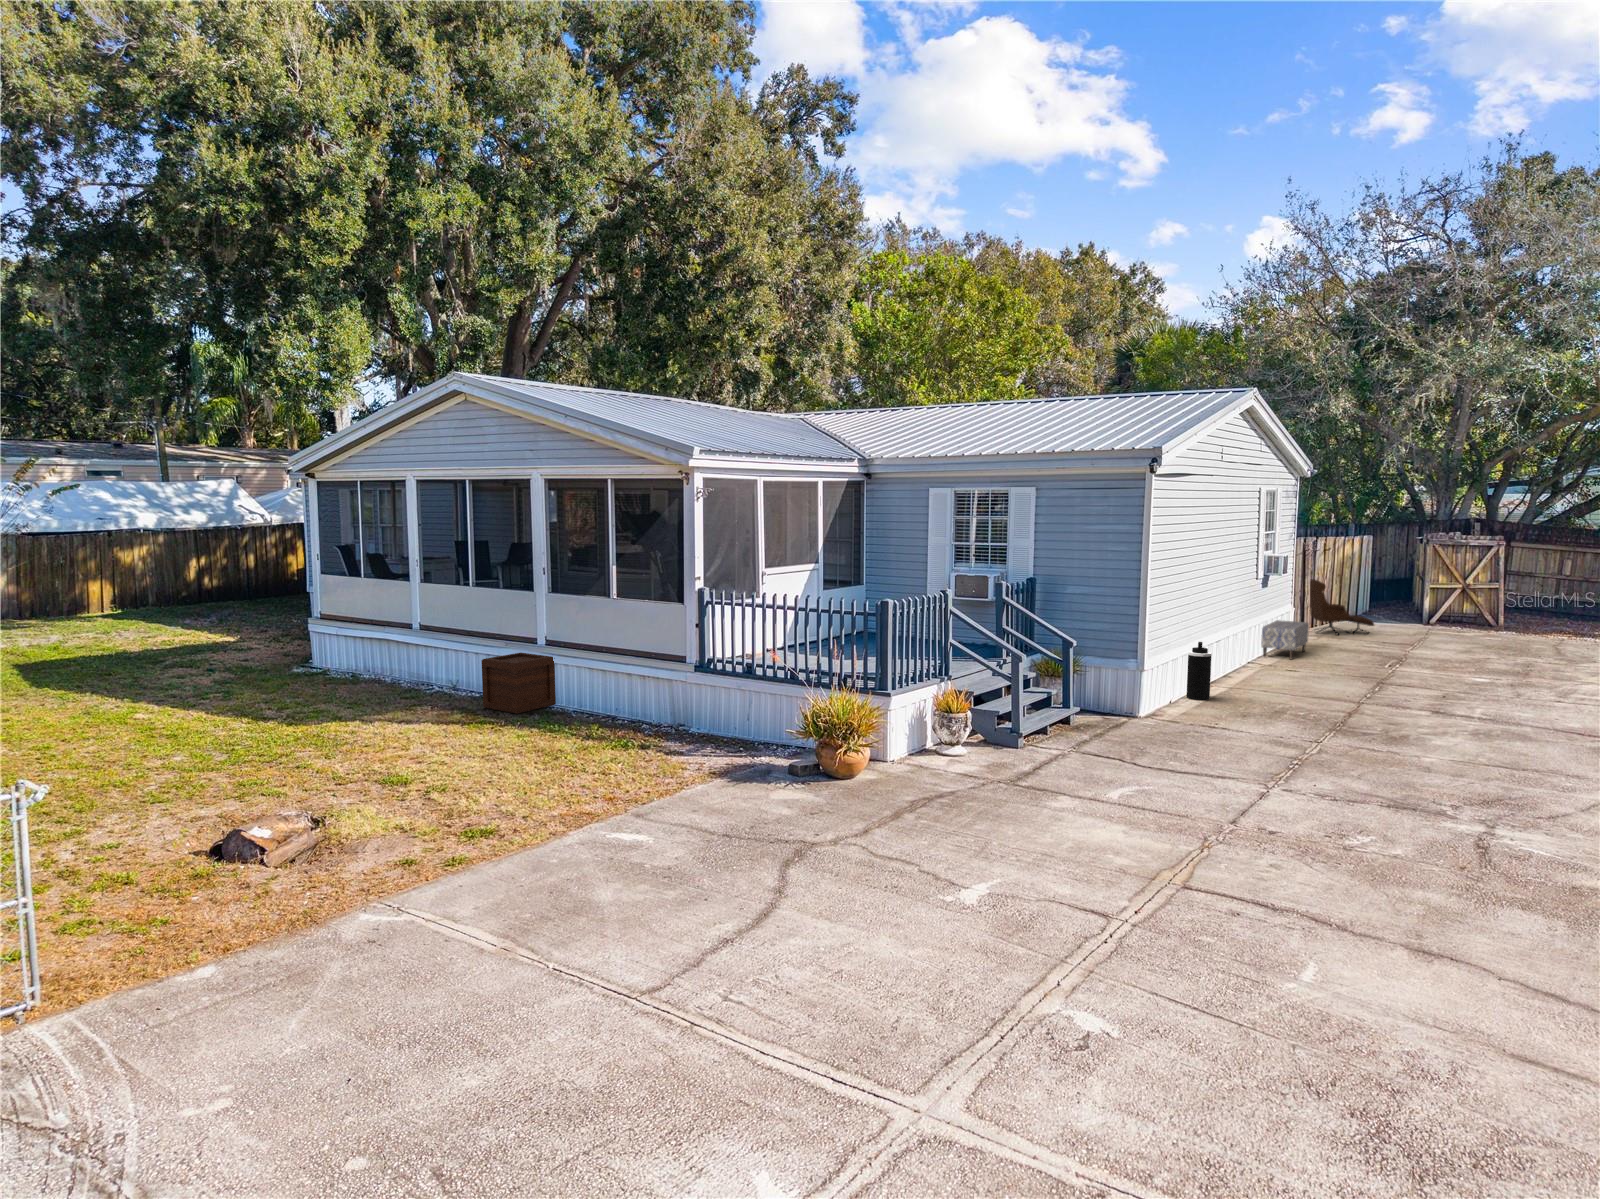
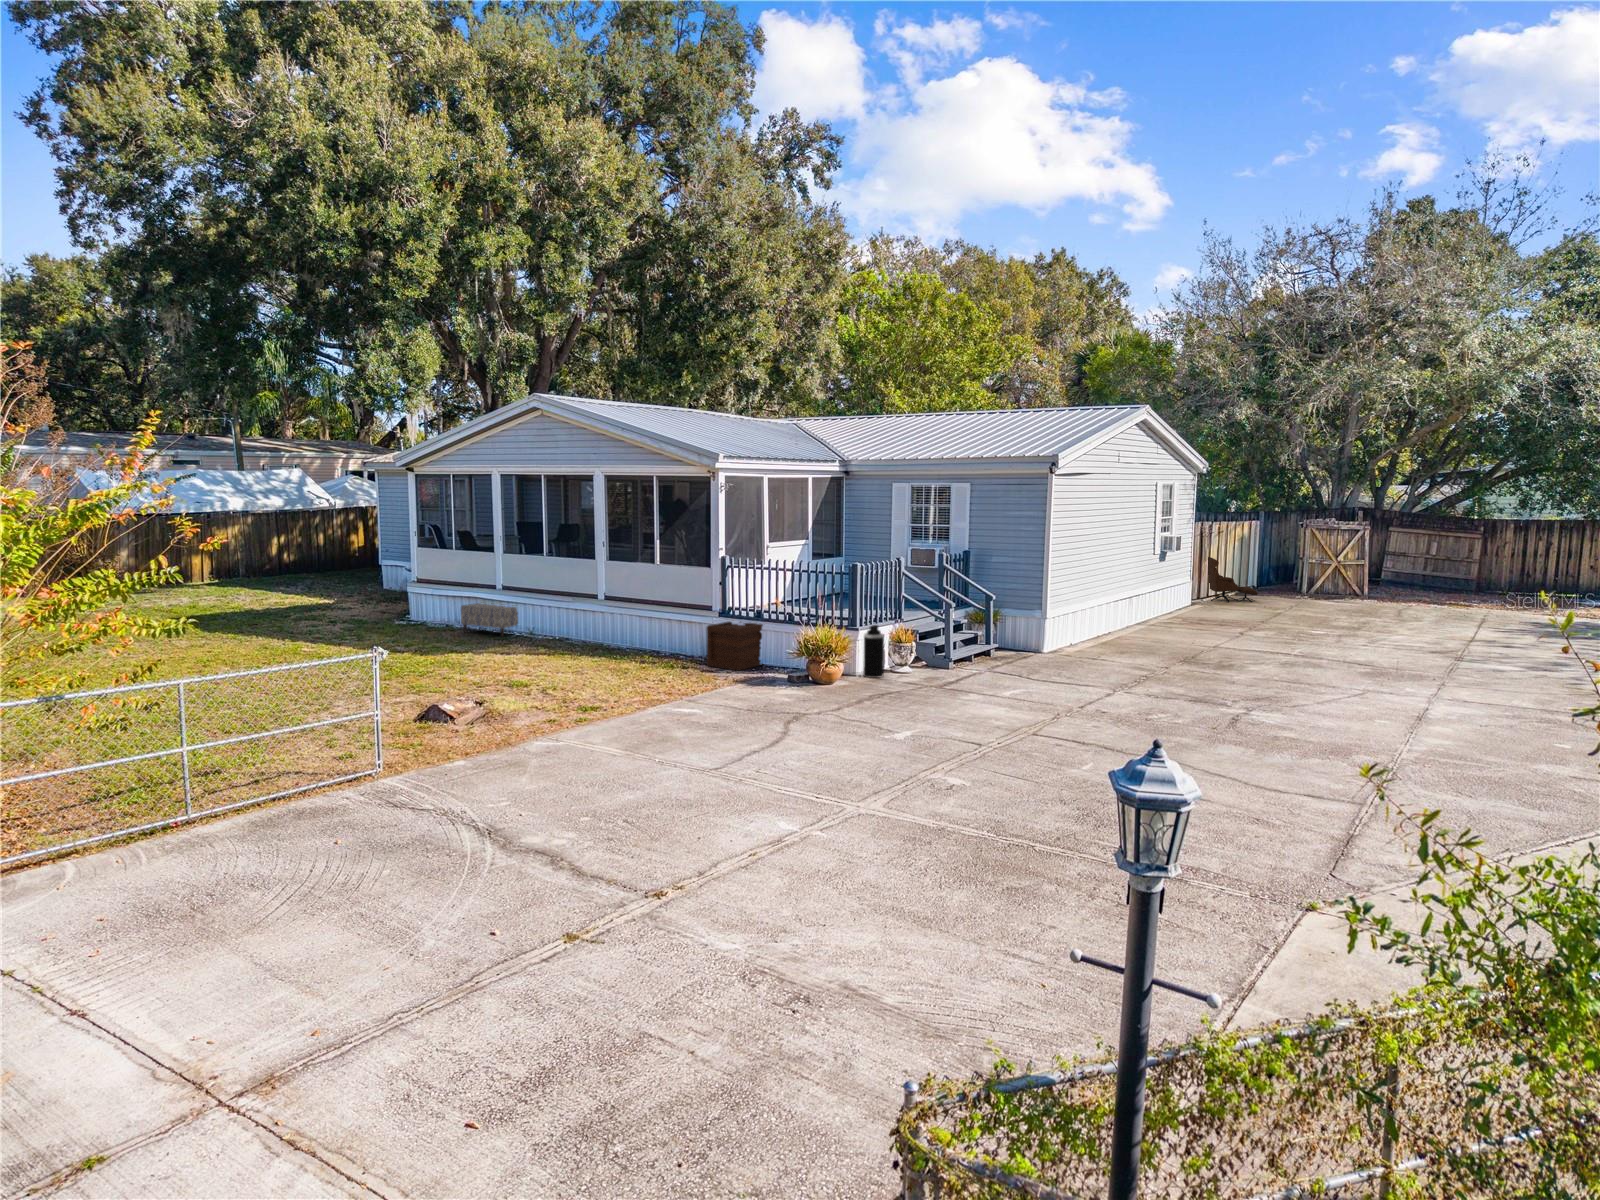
bench: present [1261,620,1309,659] -> present [461,603,518,637]
trash can: present [1186,642,1212,700] -> present [863,625,884,678]
wooden crate: present [482,653,556,714] -> present [706,621,764,671]

